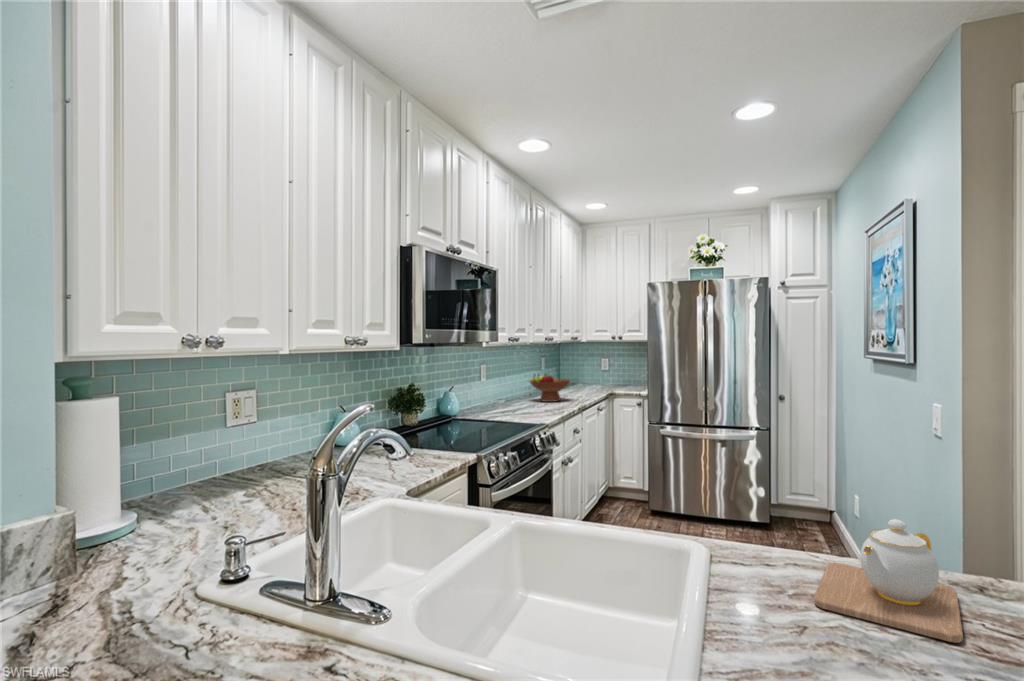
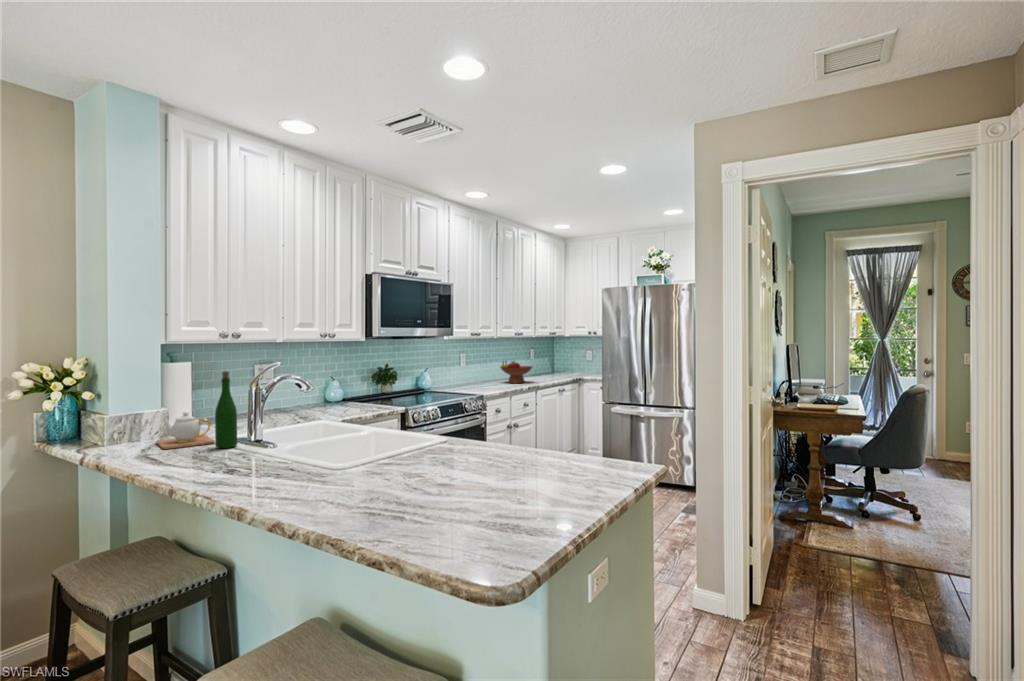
wine bottle: none [214,426,270,628] -> present [215,371,237,448]
teapot: present [814,519,963,643] -> present [156,411,215,449]

